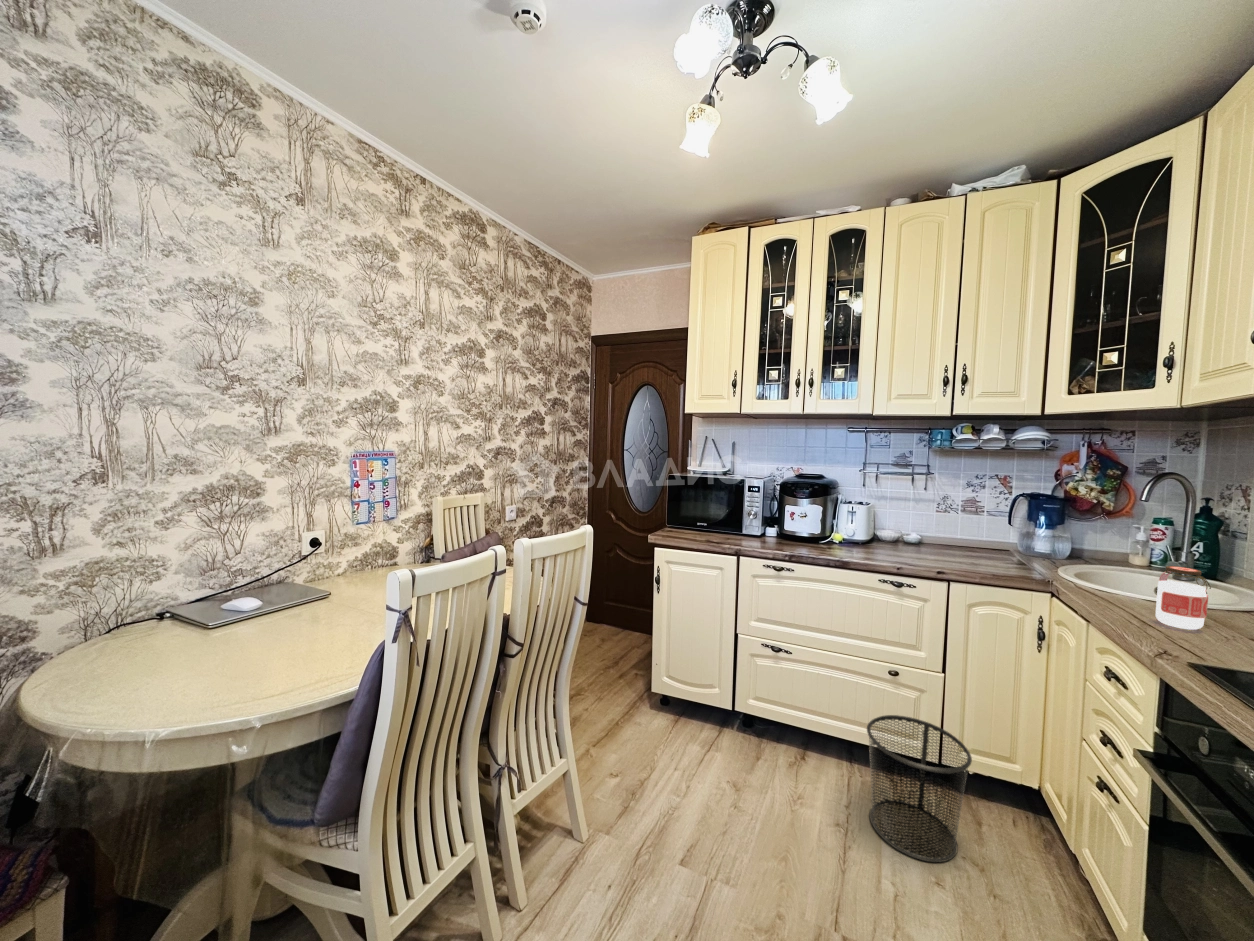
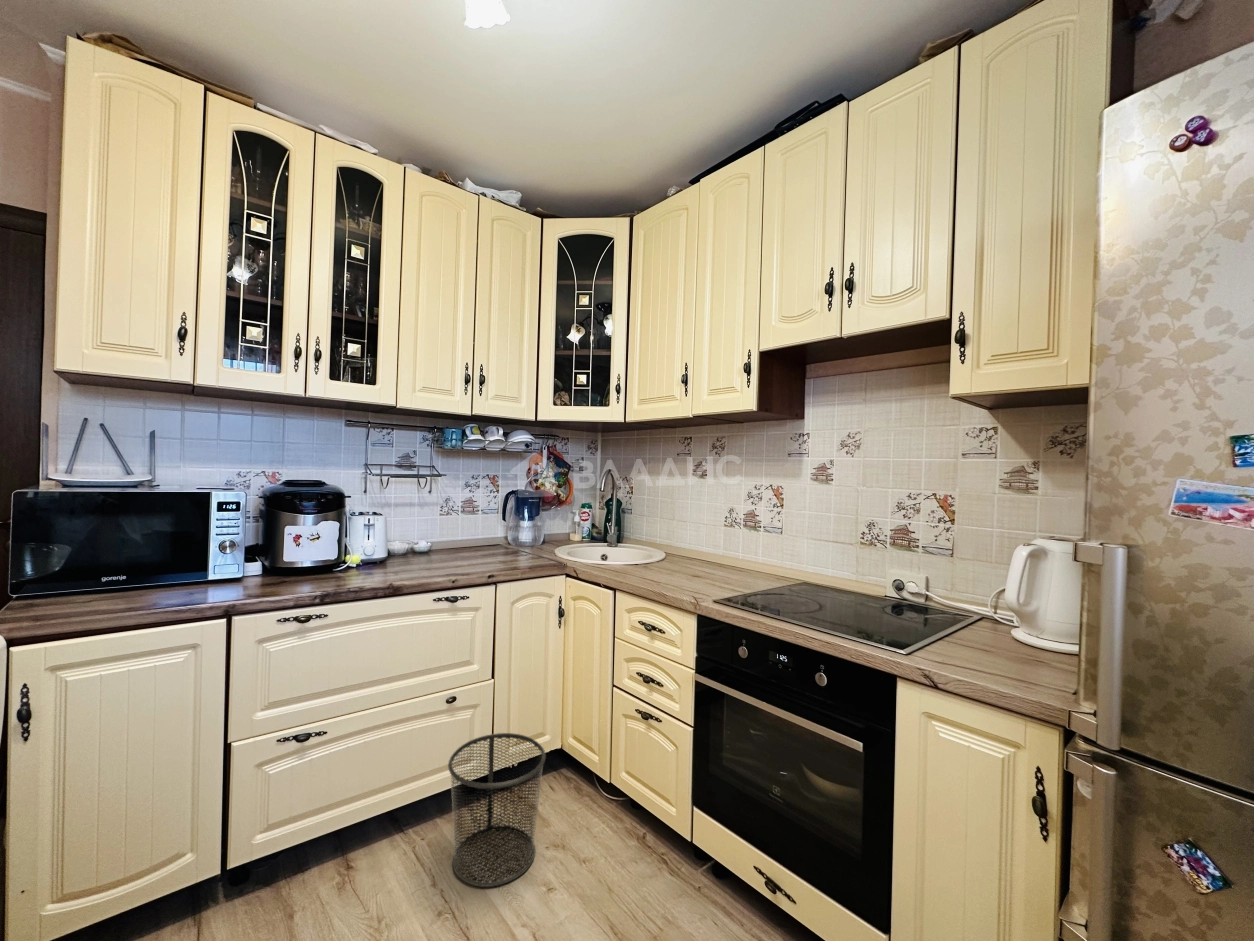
jar: present [1156,566,1211,630] -> none [644,535,669,579]

